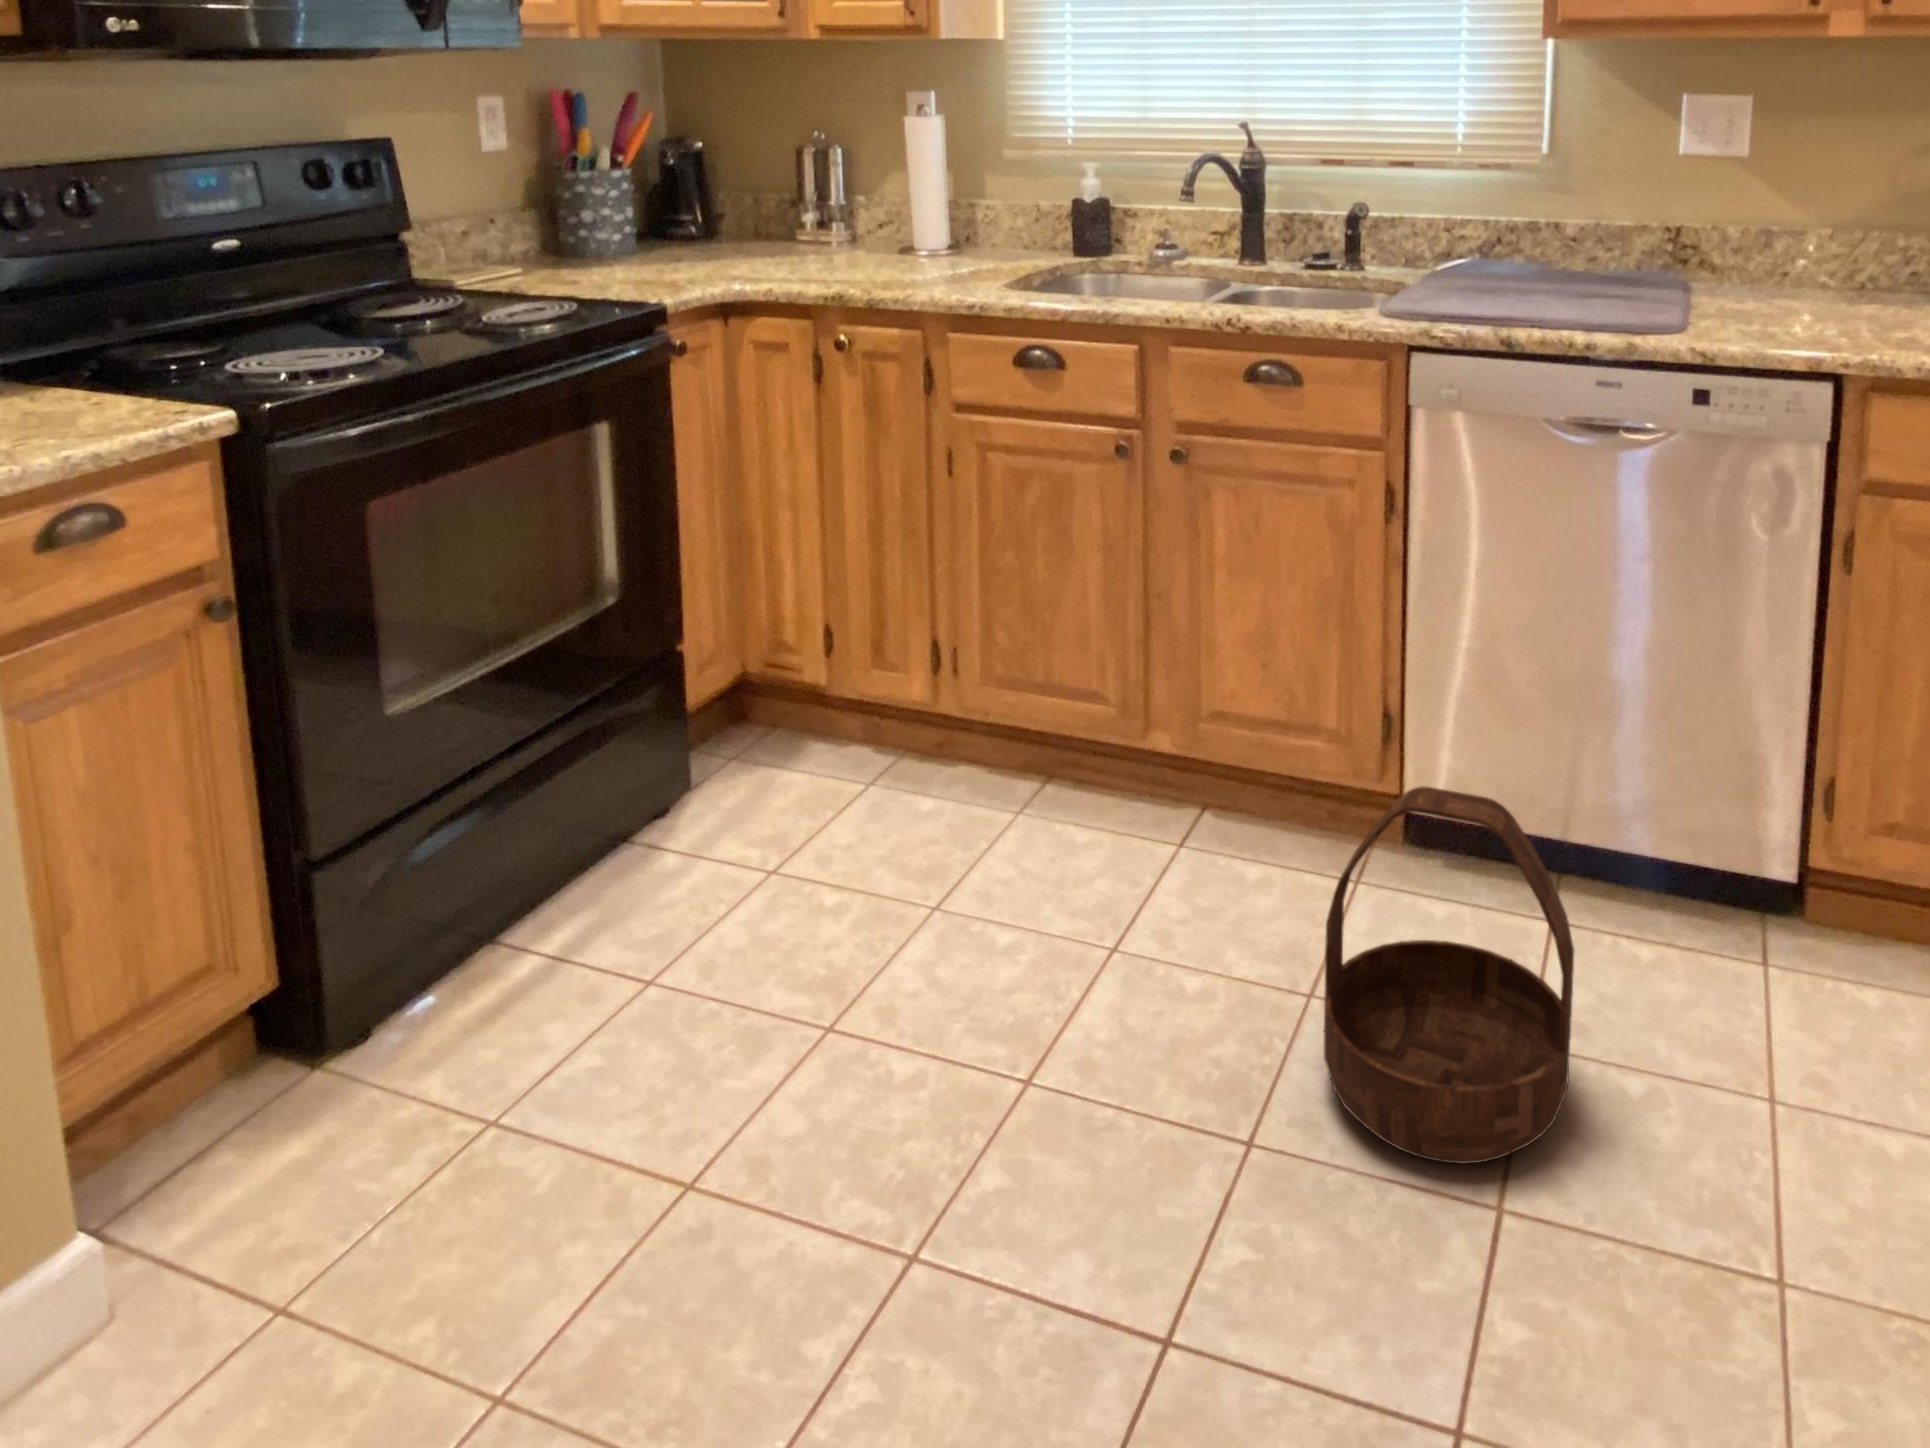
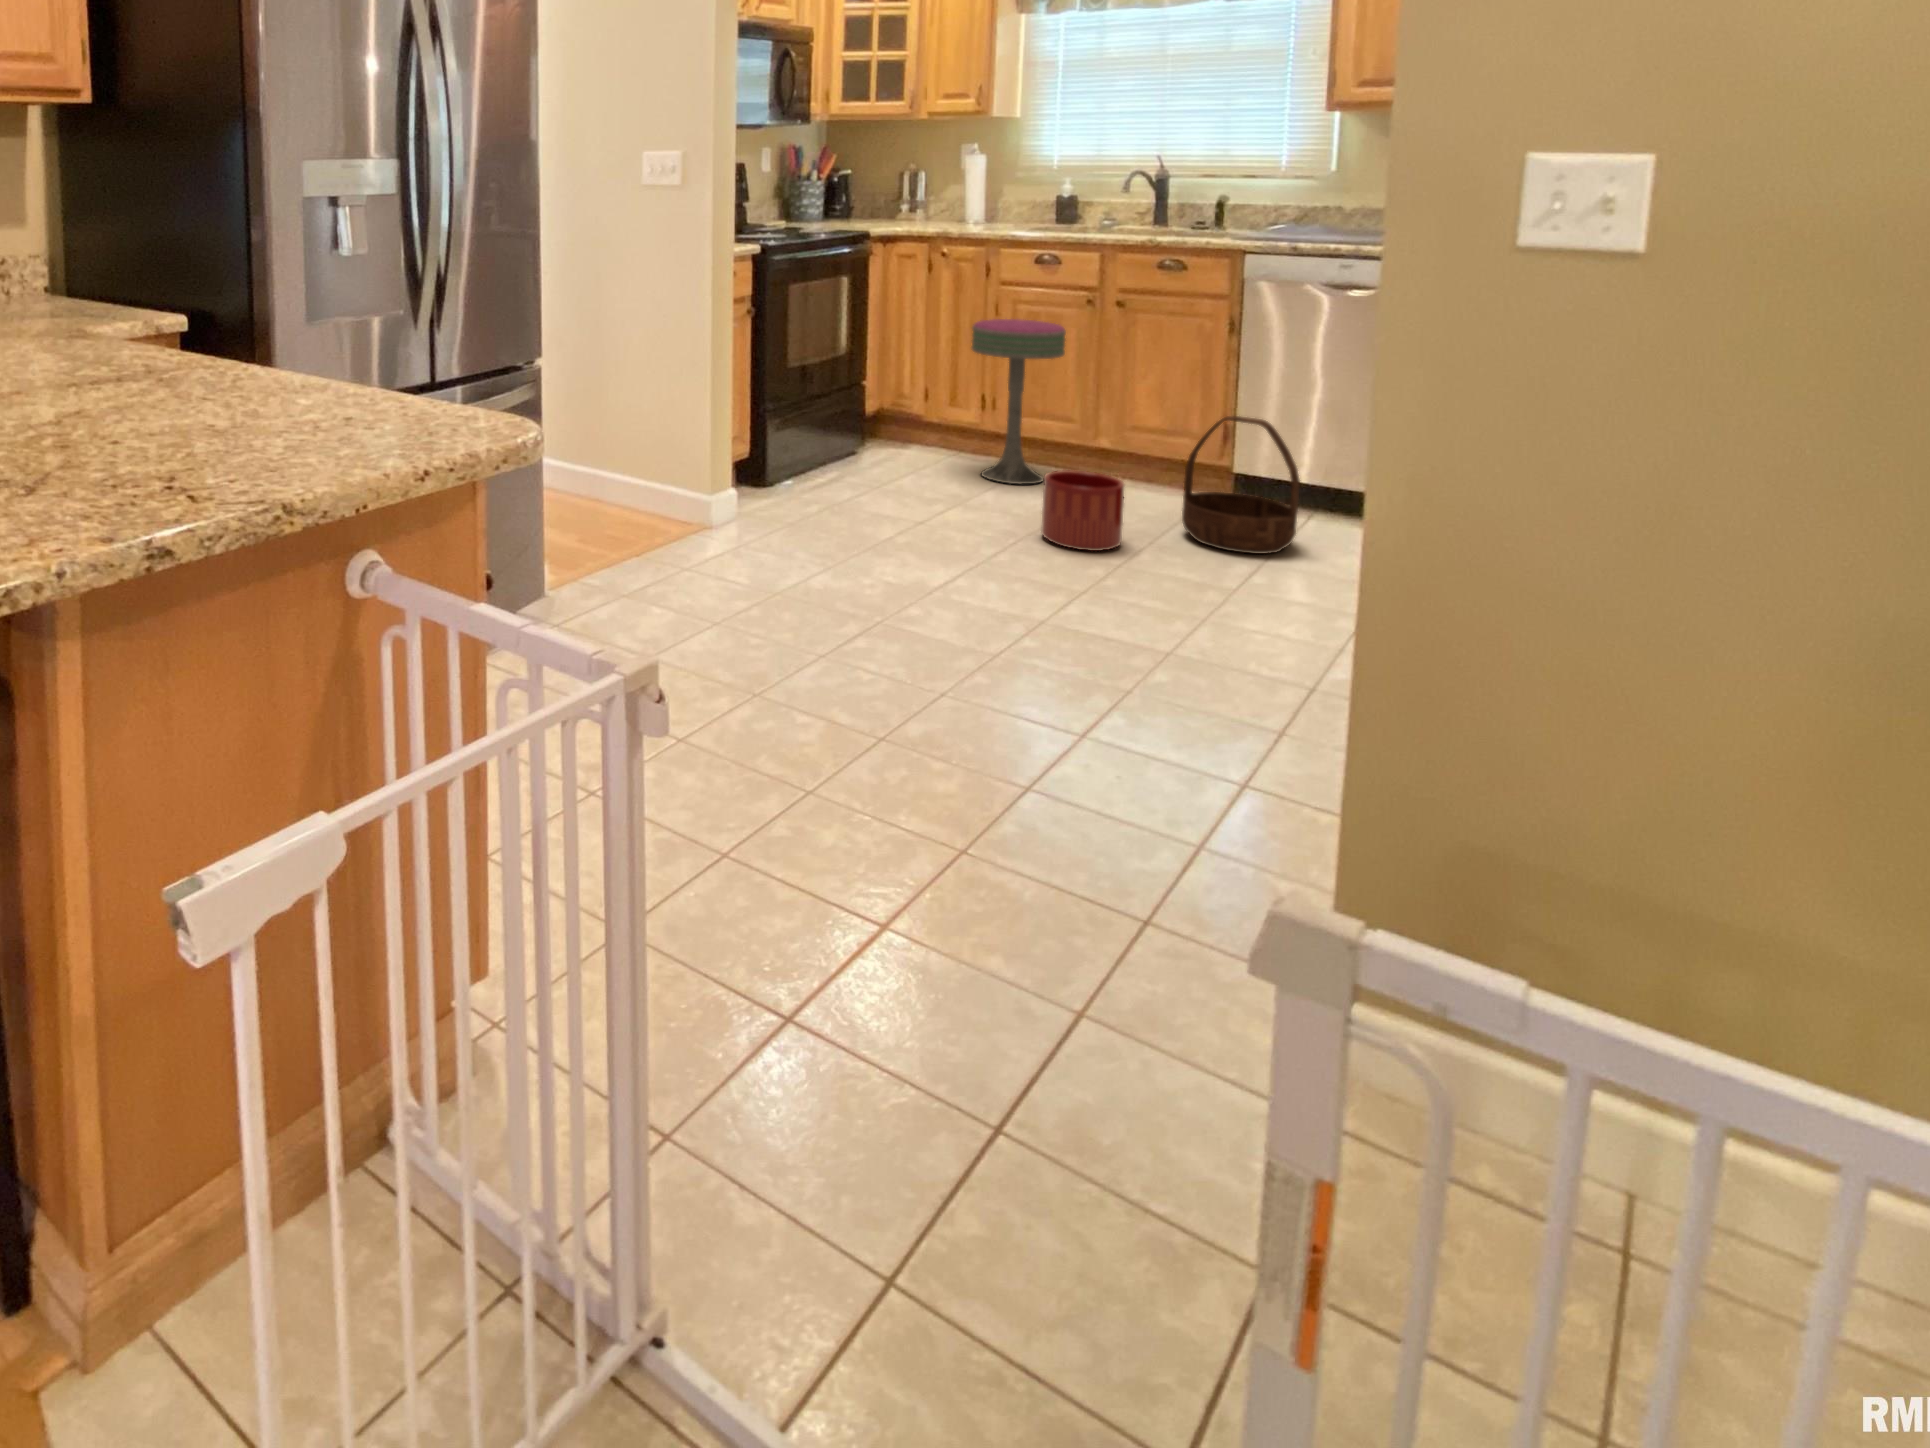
bar stool: none [867,500,1071,906] -> present [972,319,1066,484]
planter: none [982,987,1184,1277] -> present [1041,470,1124,551]

